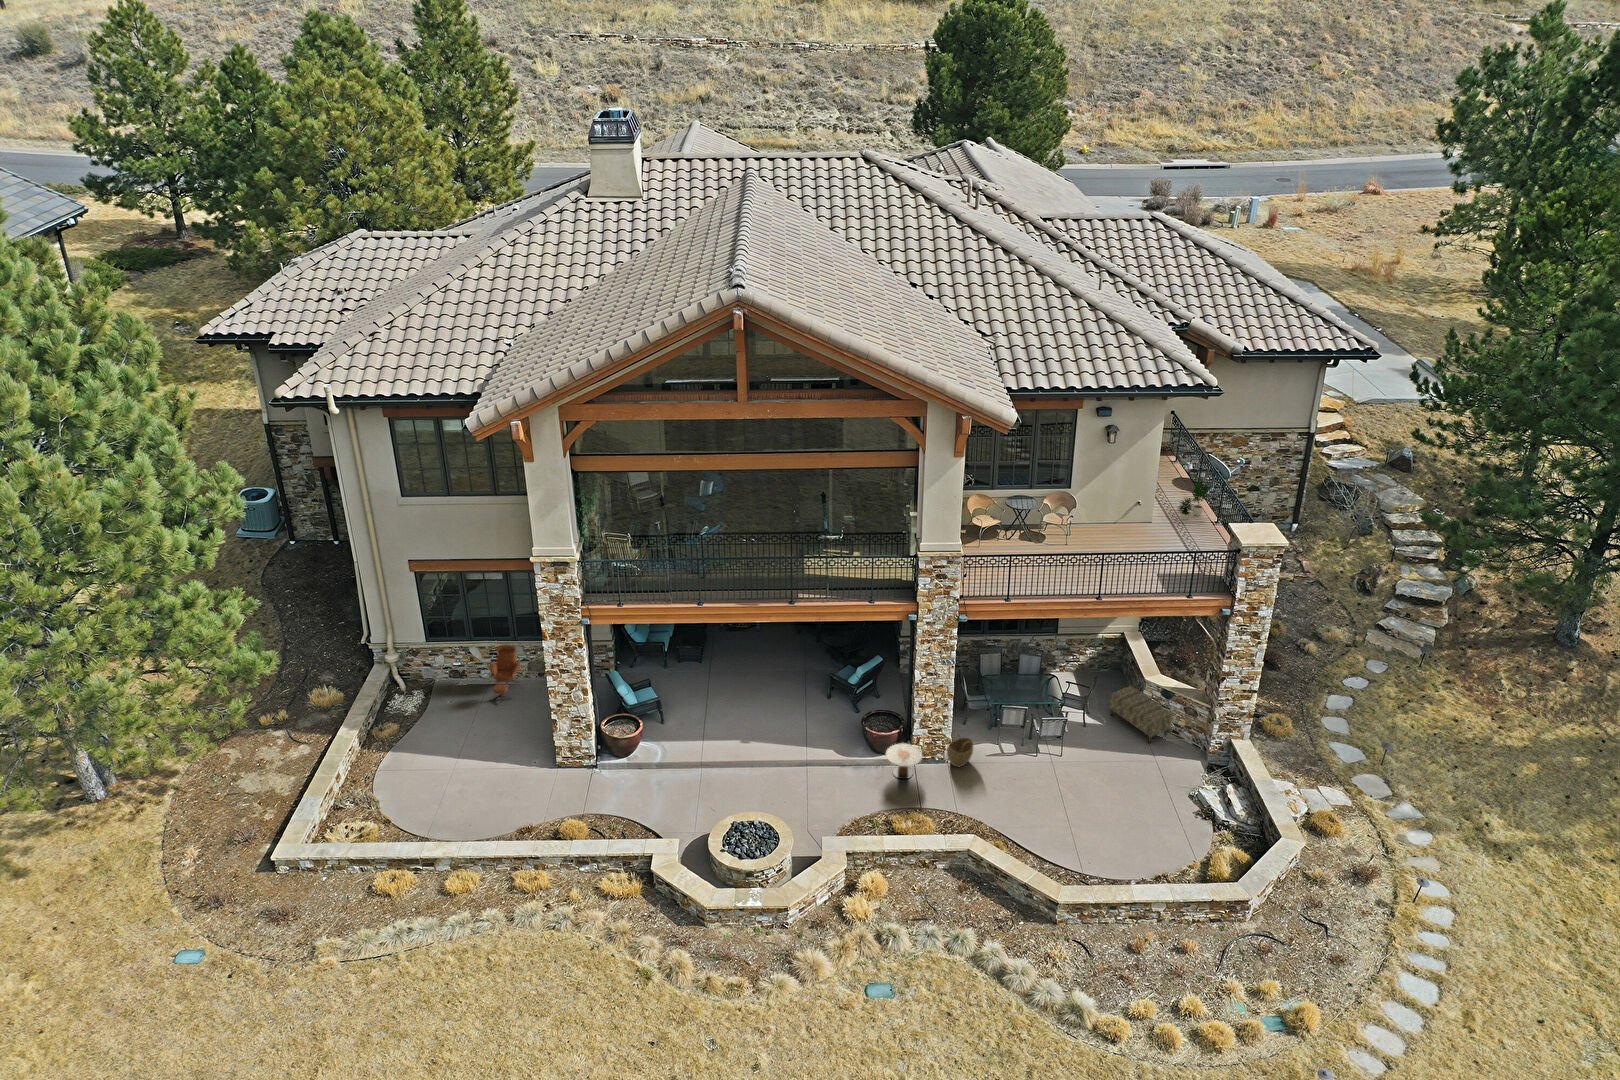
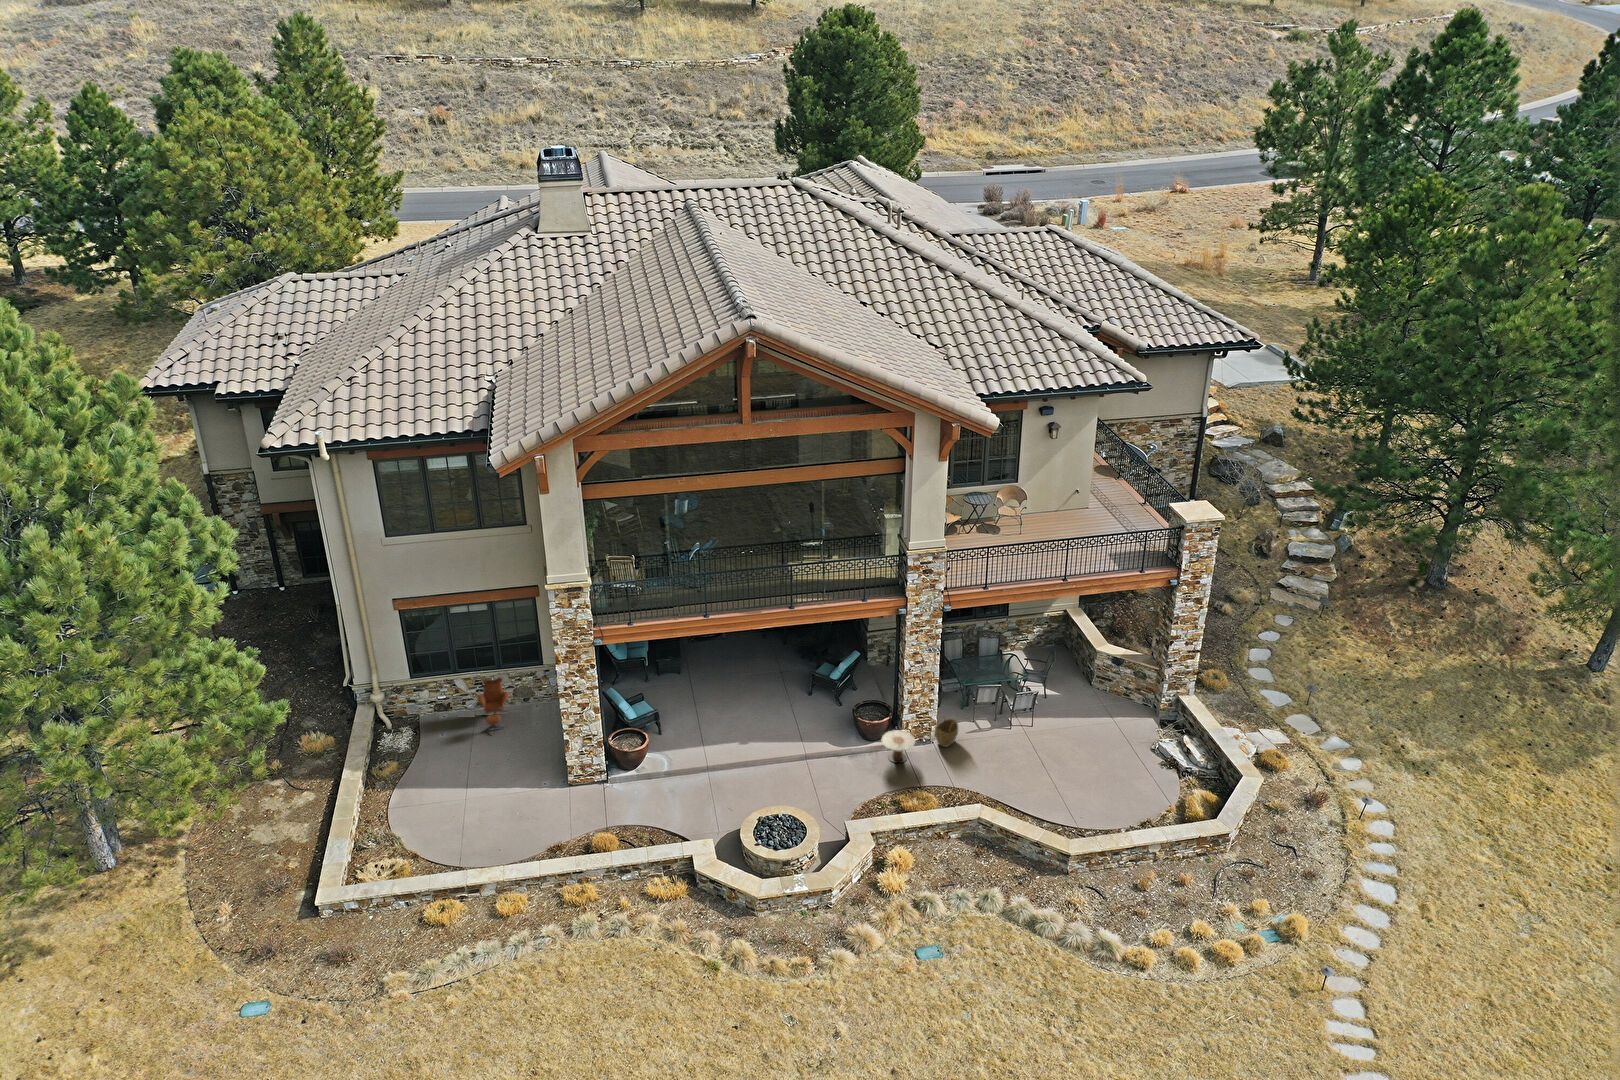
potted plant: present [1177,481,1210,520] -> present [1407,559,1431,592]
bench: present [1110,686,1172,743] -> none [1068,658,1127,708]

